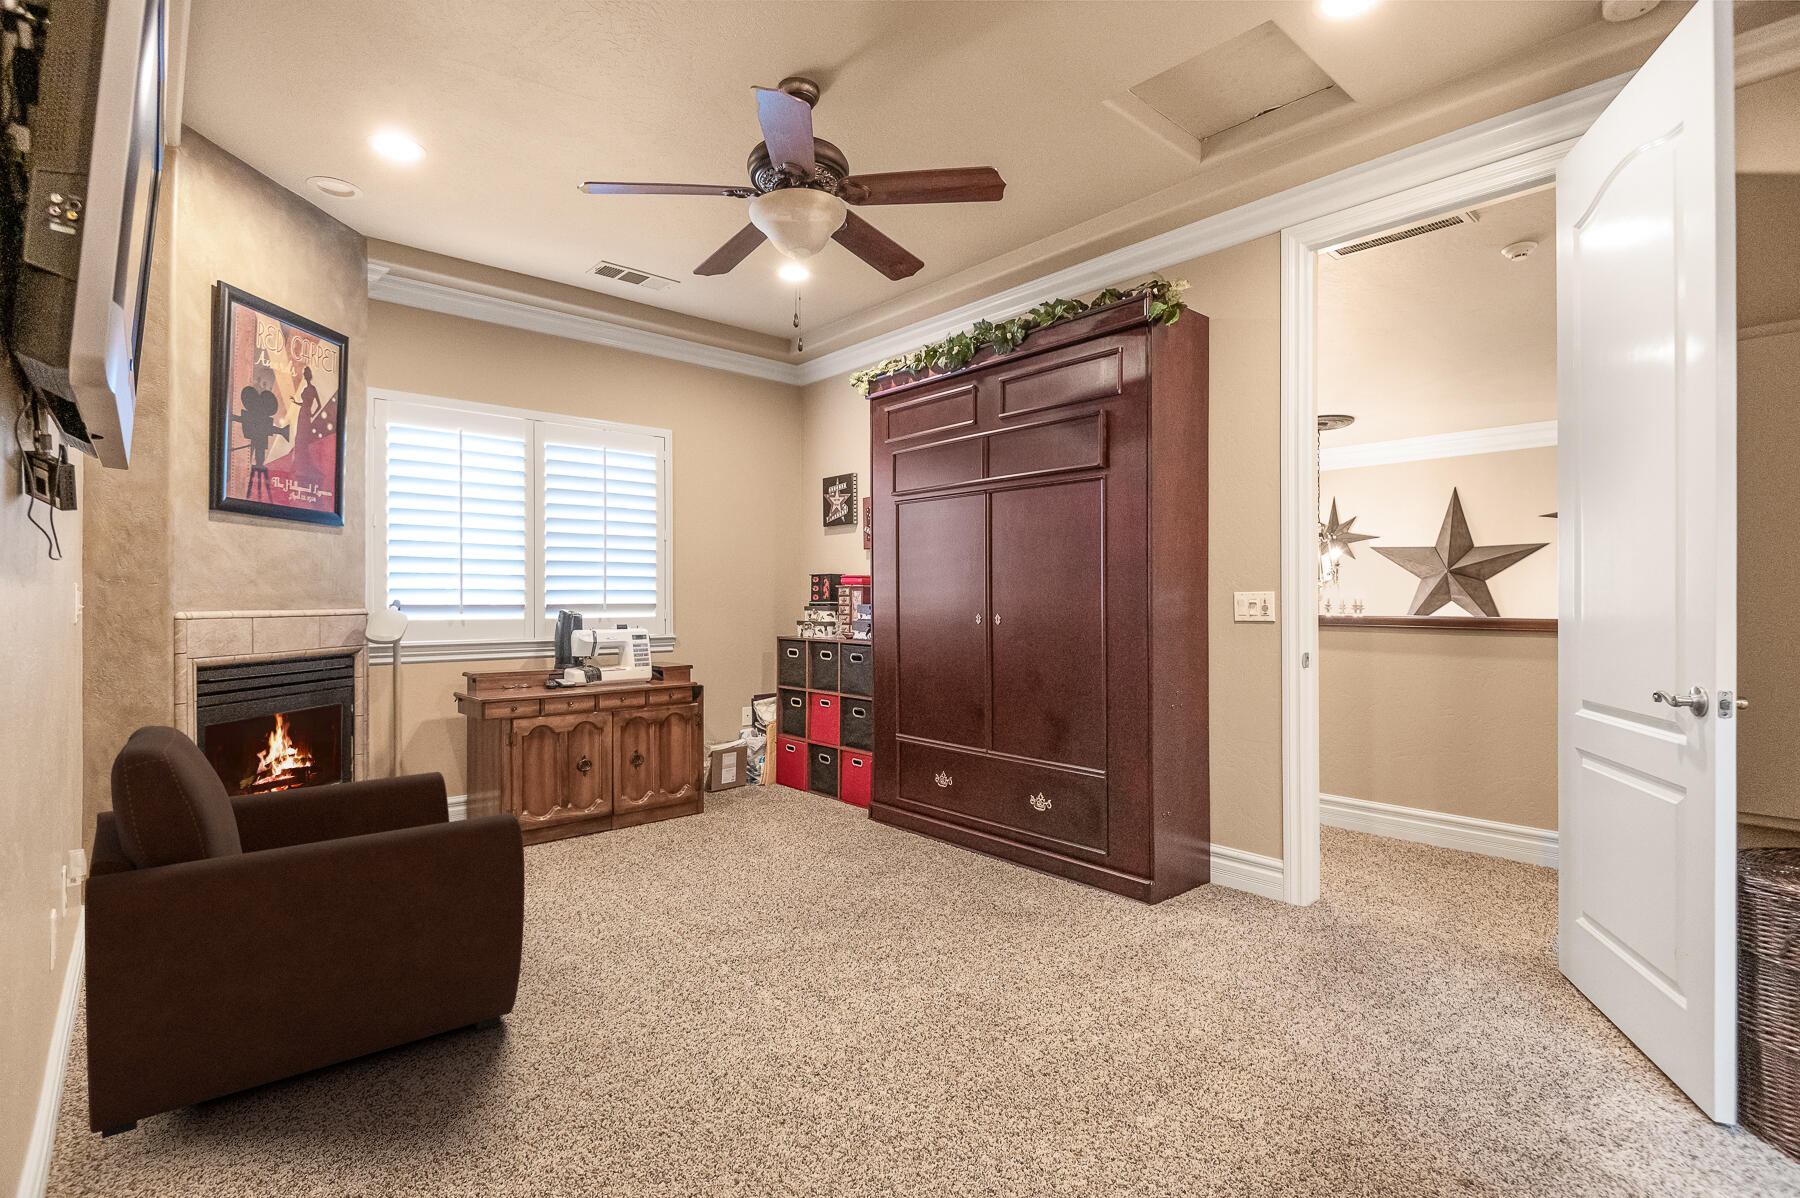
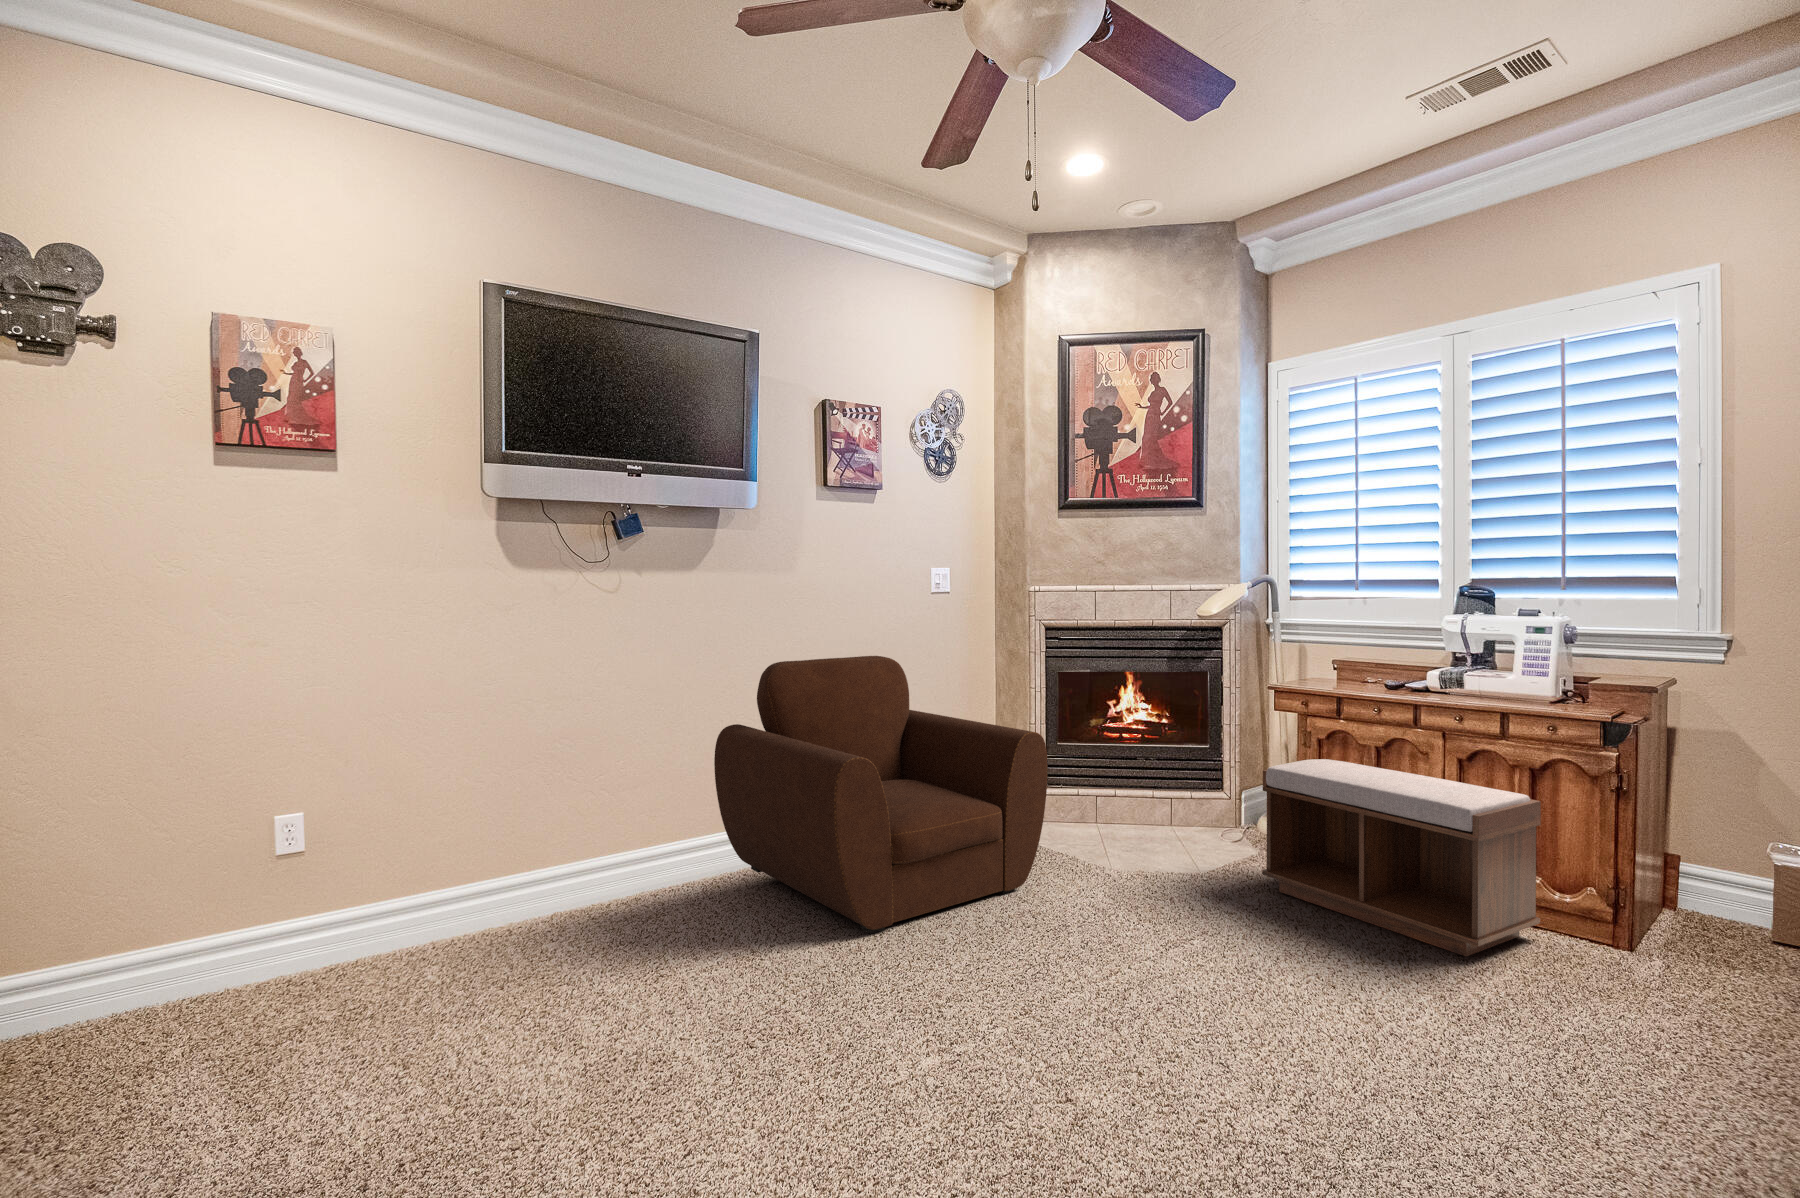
bench: none [527,737,709,863] -> present [1262,759,1541,957]

